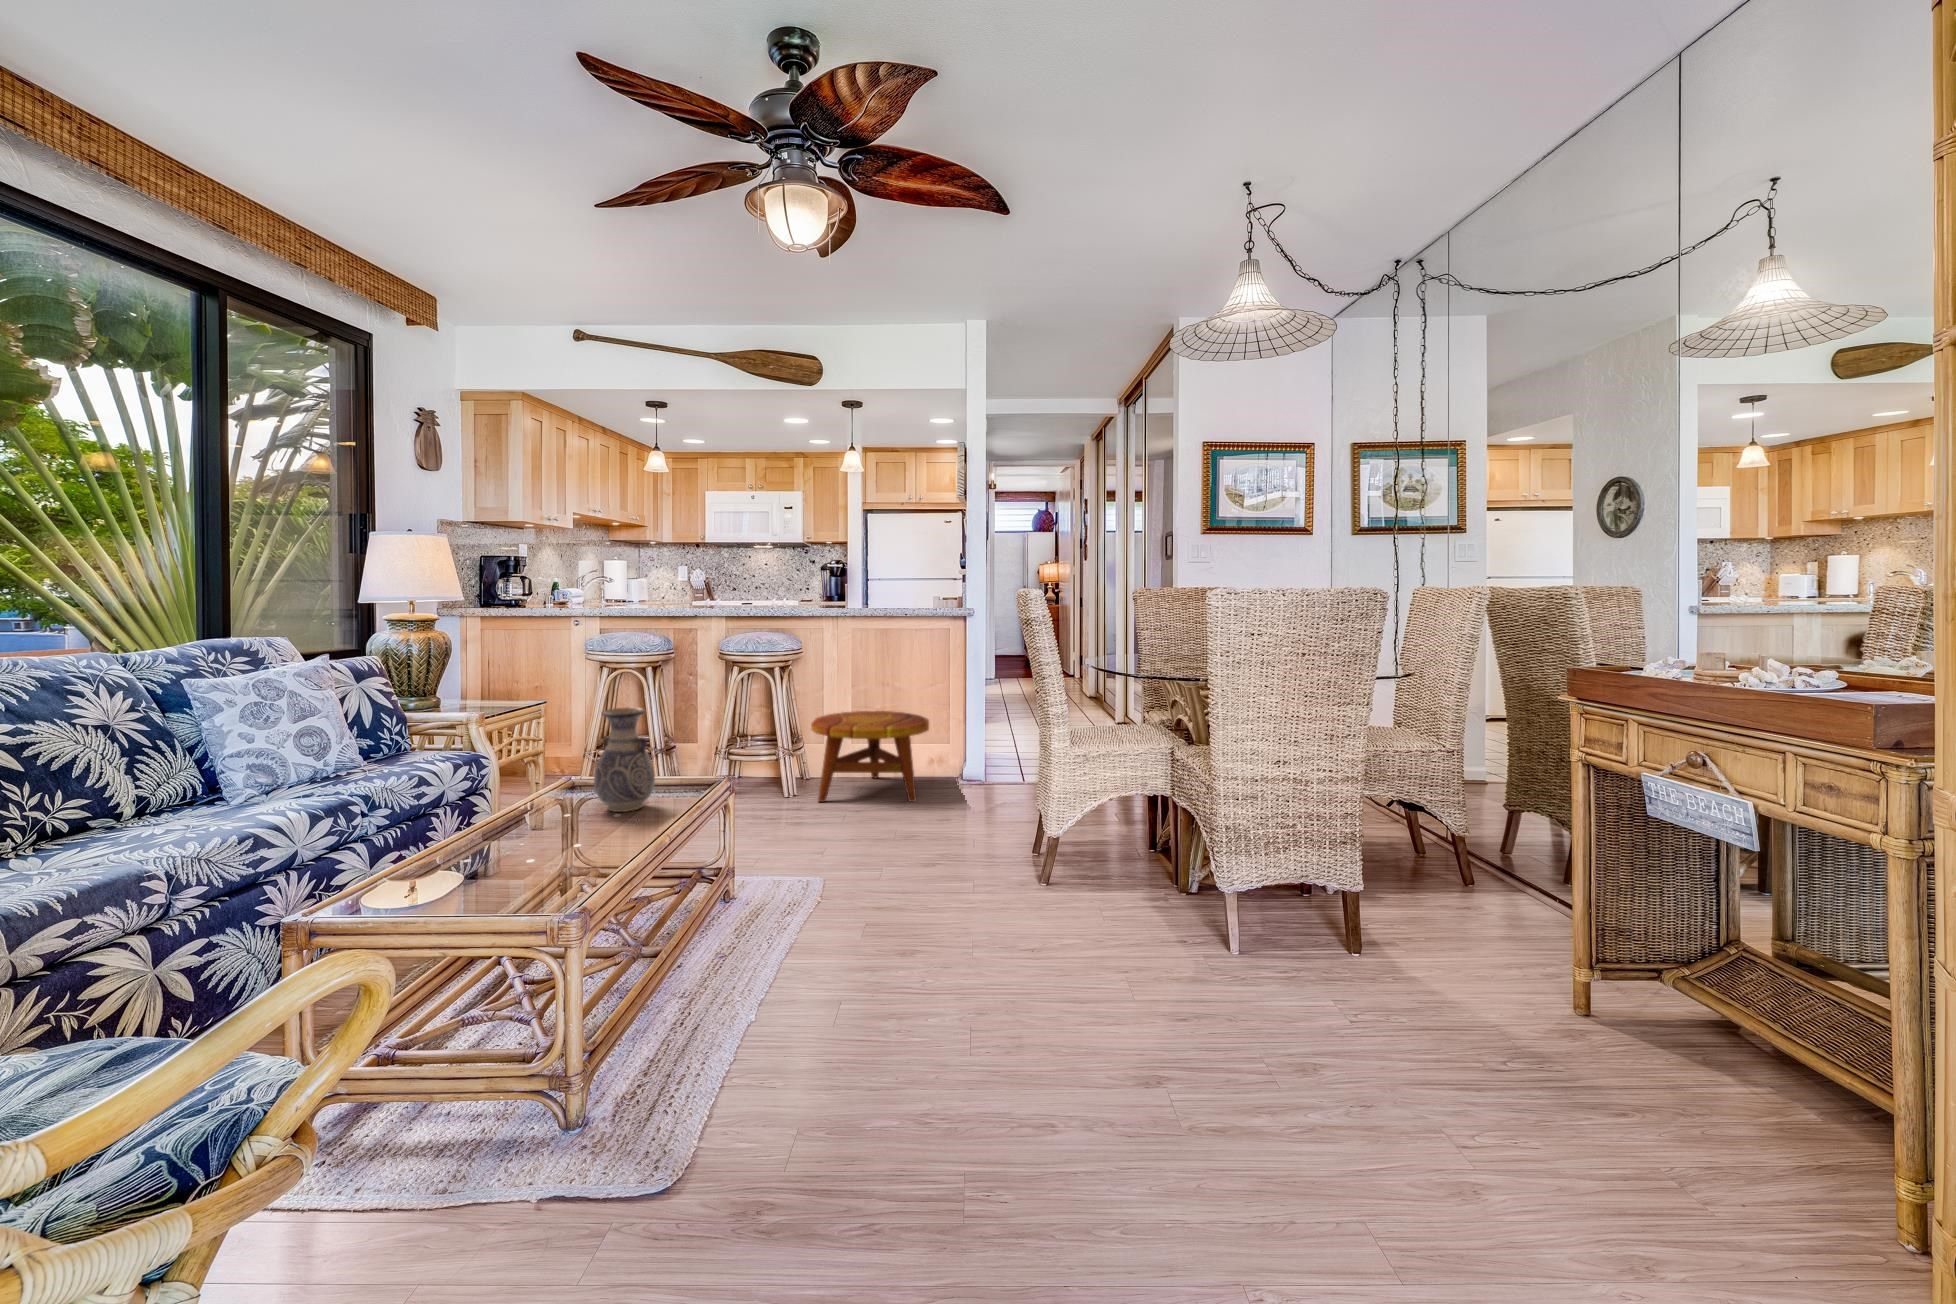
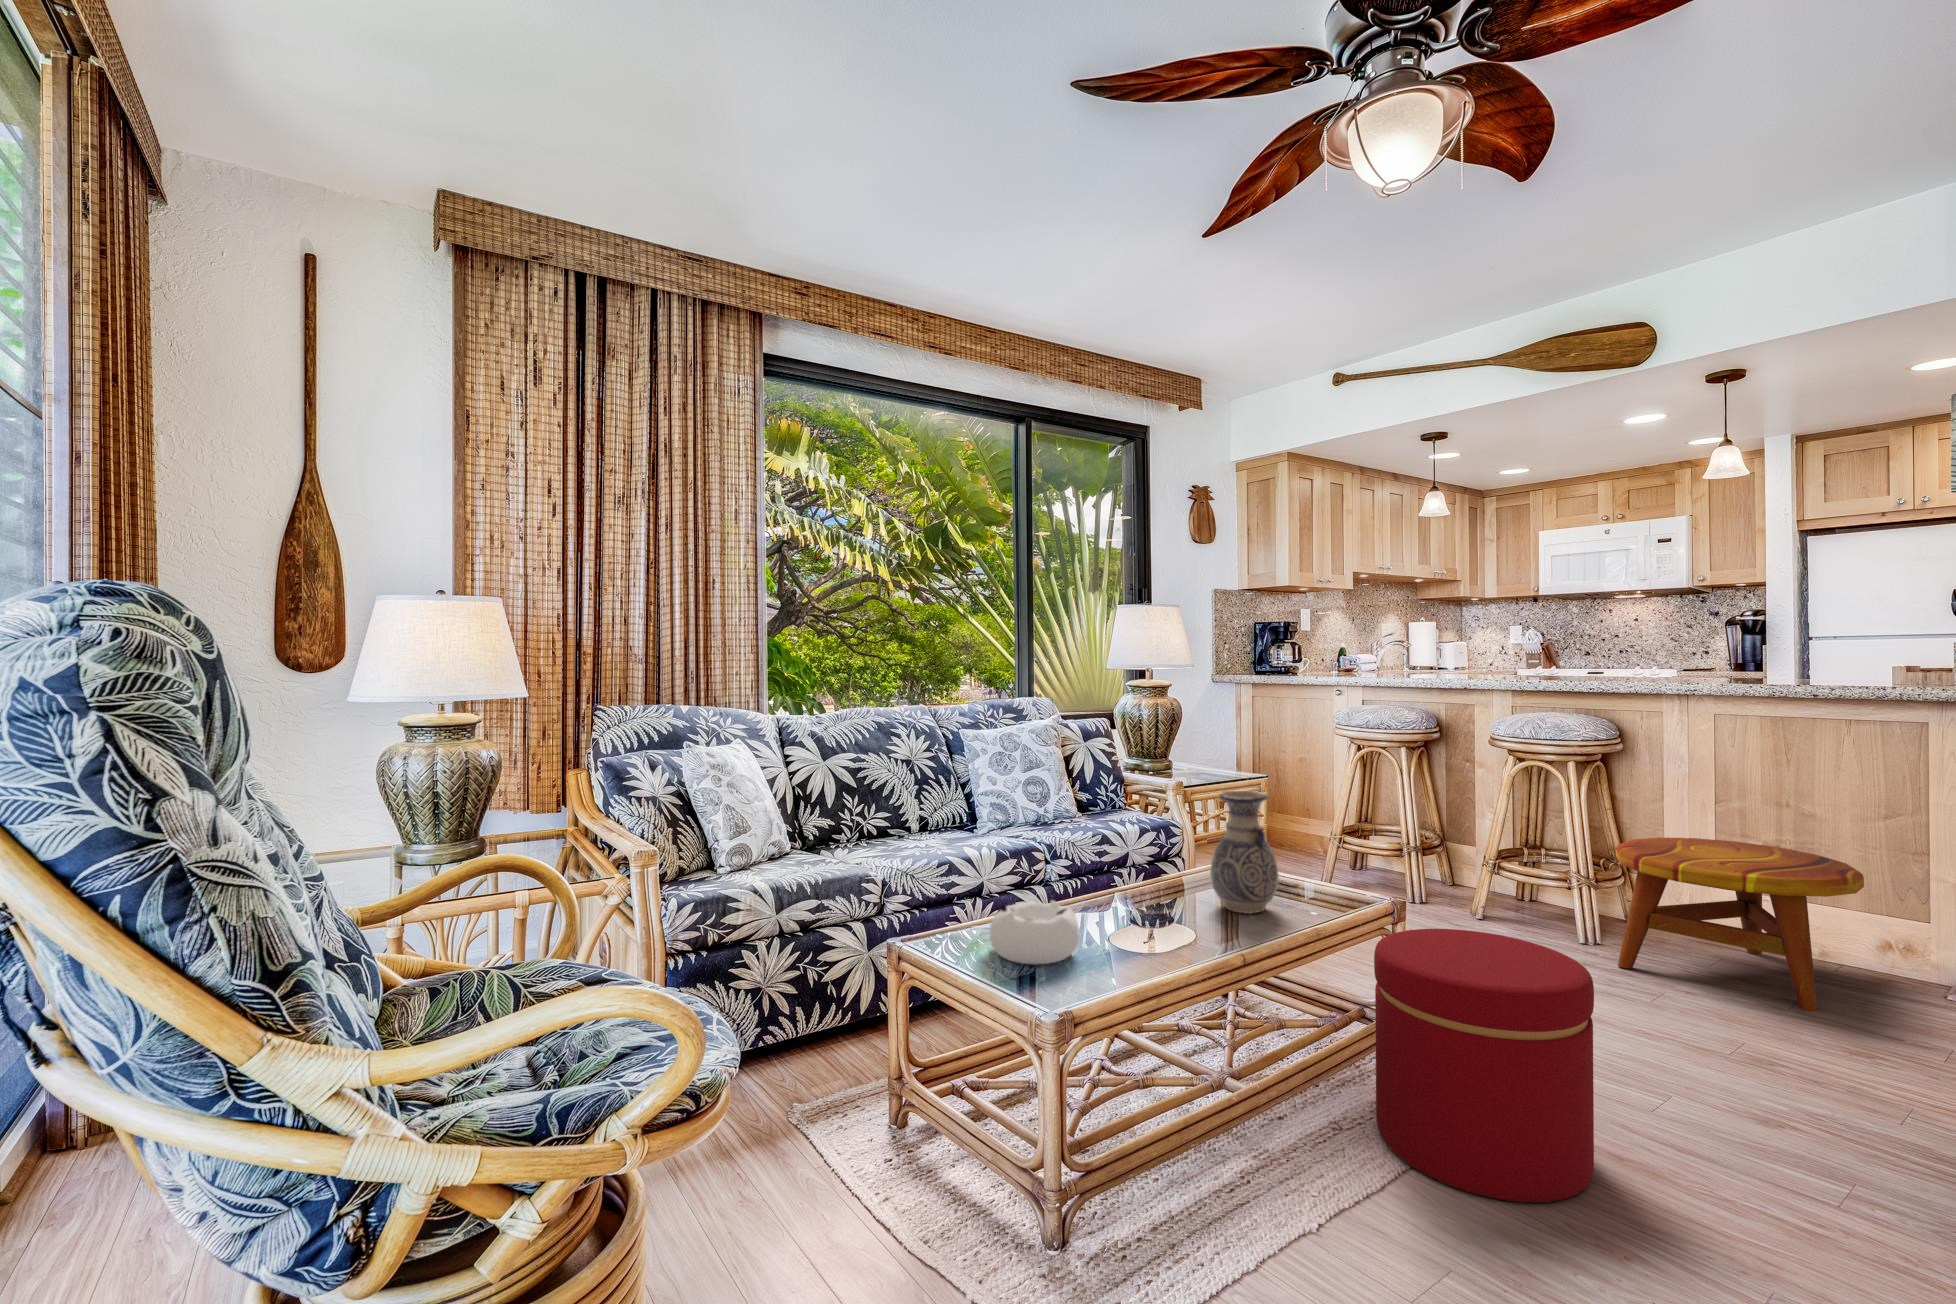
ottoman: none [750,784,881,950] -> present [1374,929,1594,1202]
decorative bowl: none [425,832,529,898] -> present [990,900,1079,964]

